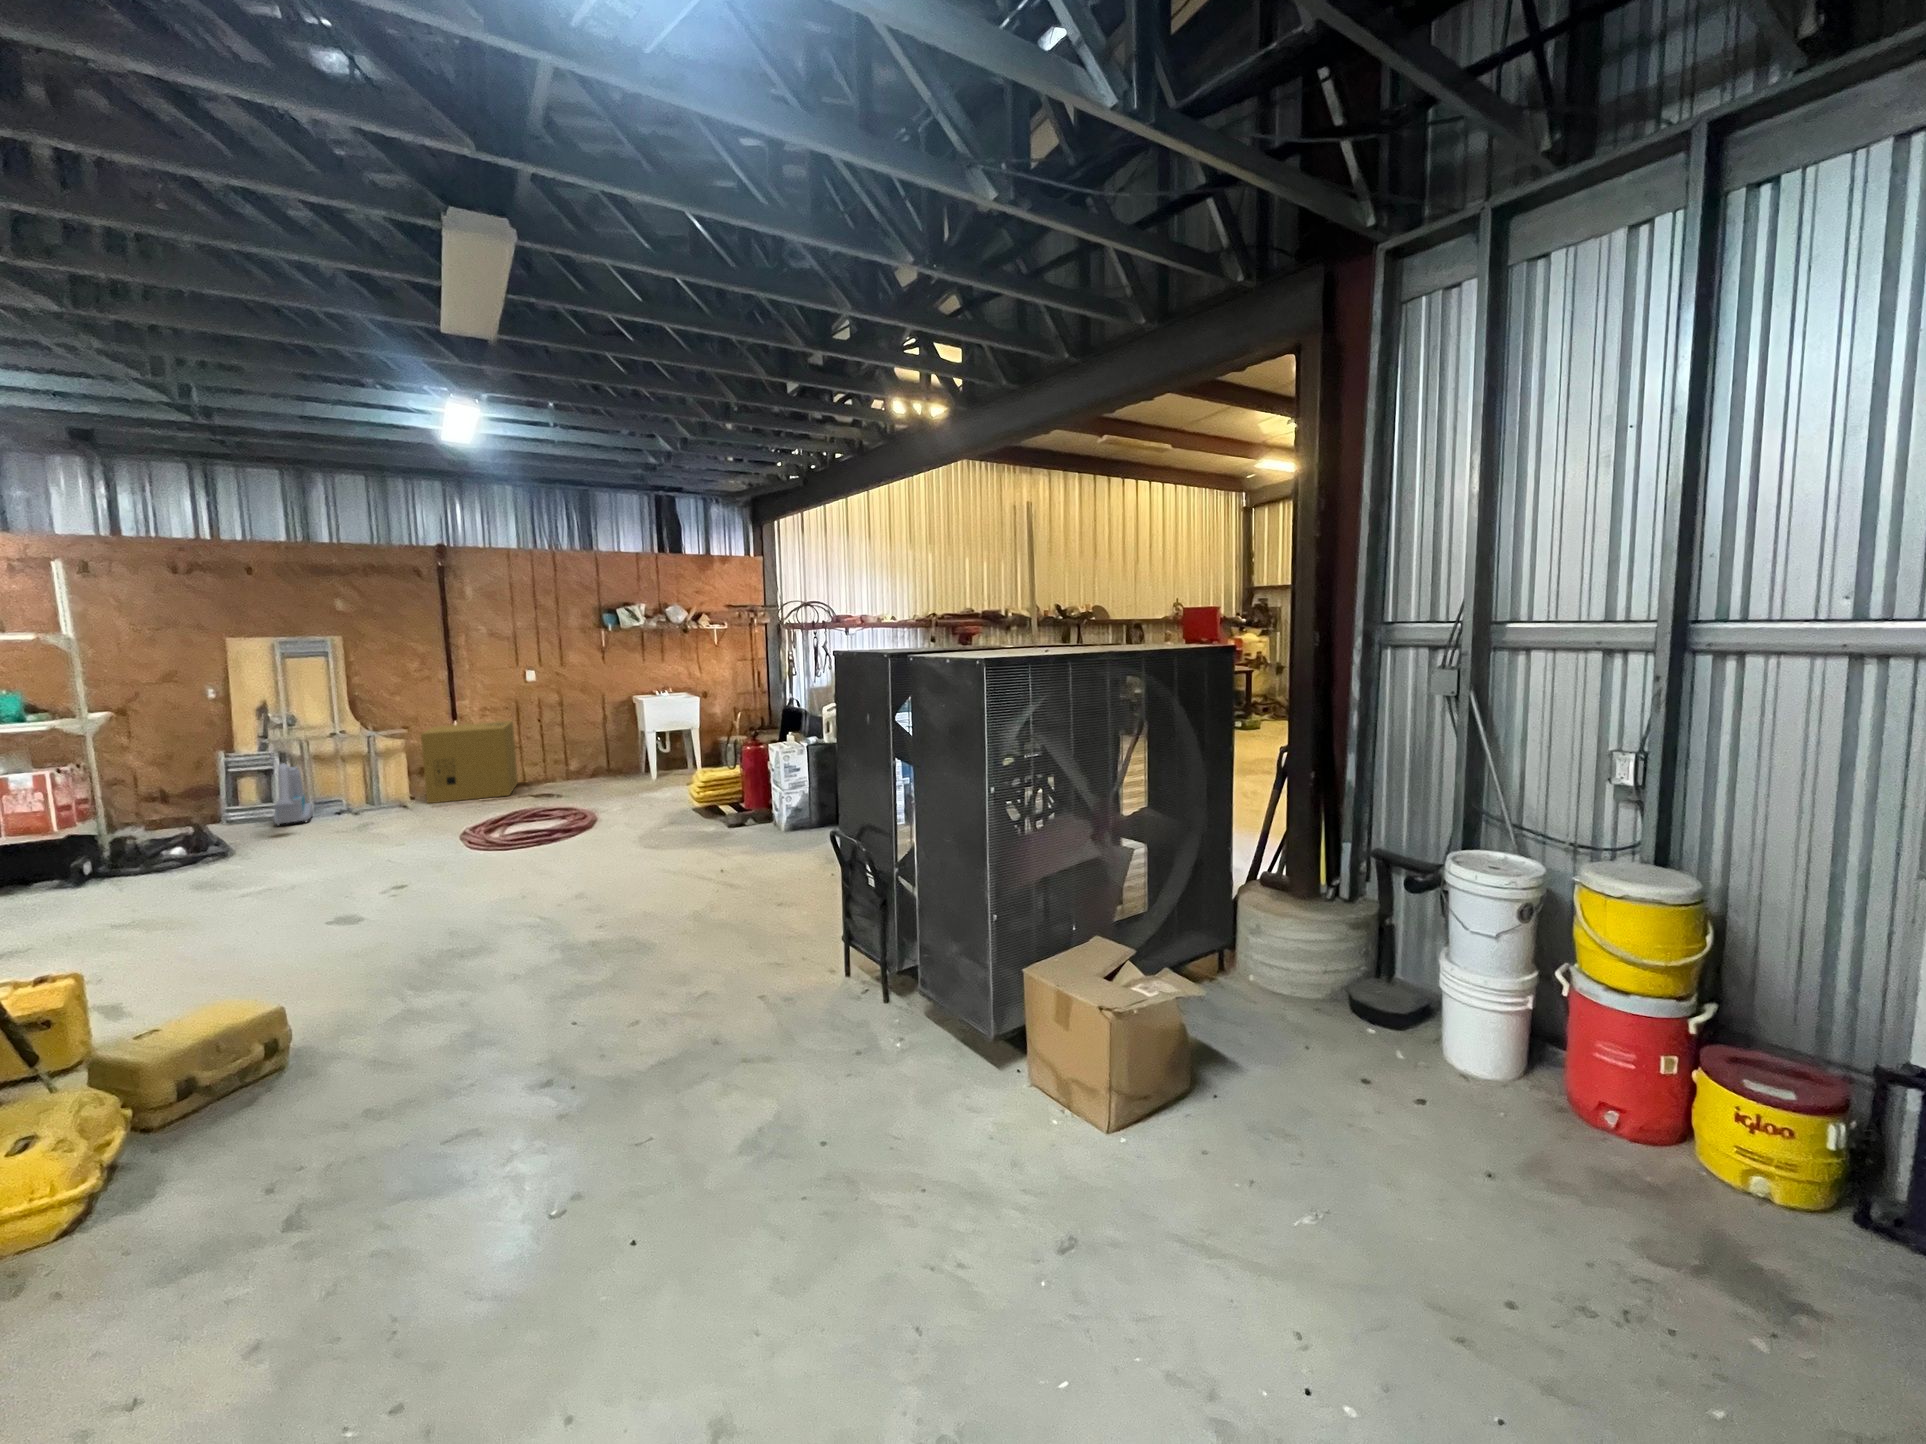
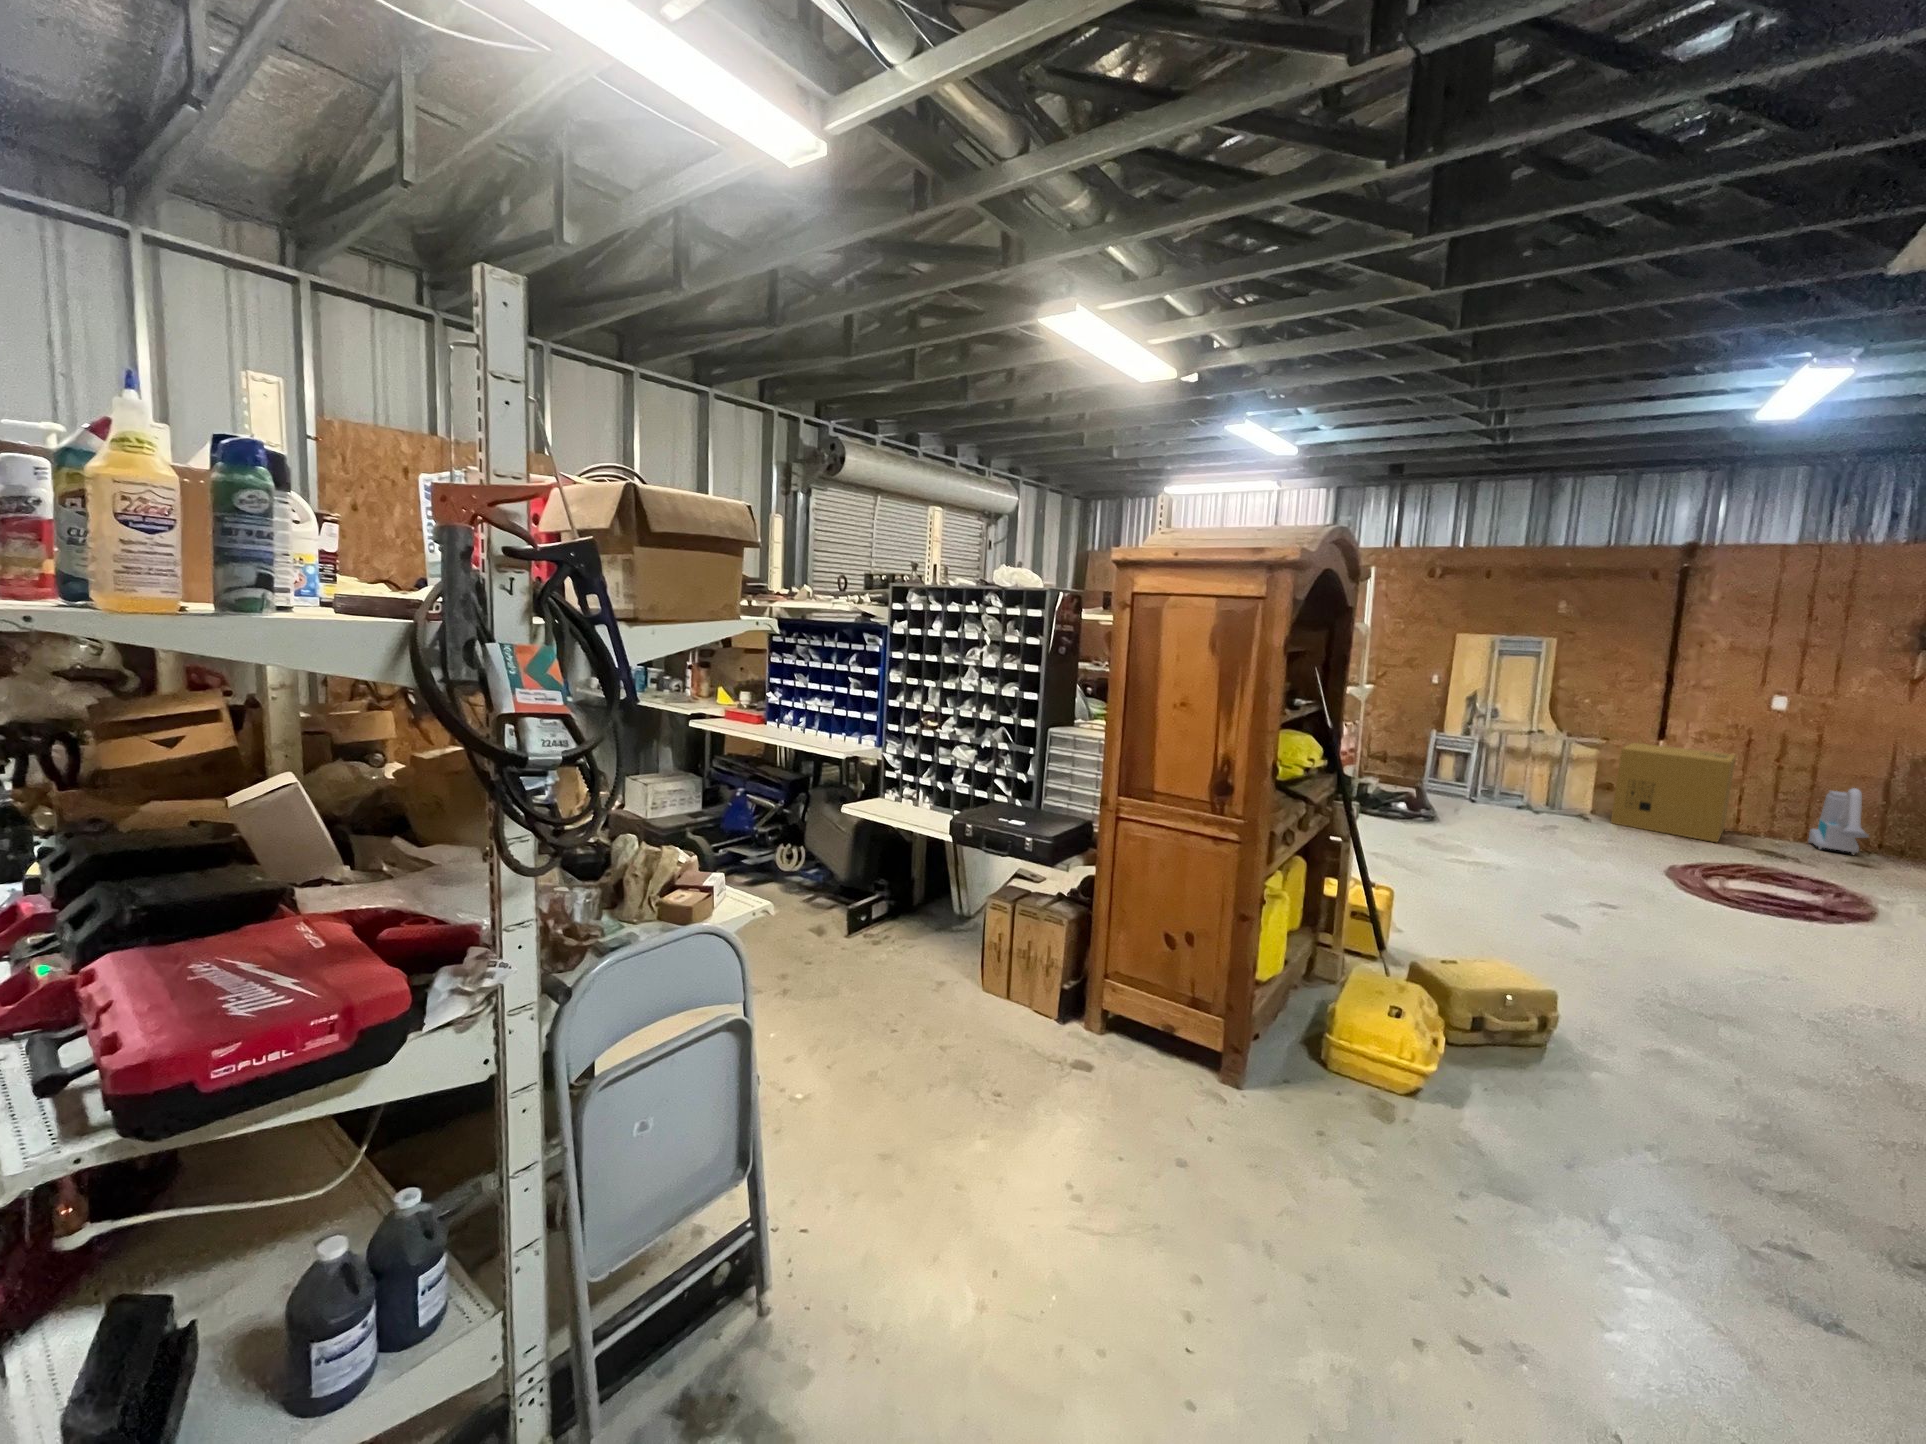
vacuum cleaner: present [273,763,313,826] -> present [1808,788,1869,855]

